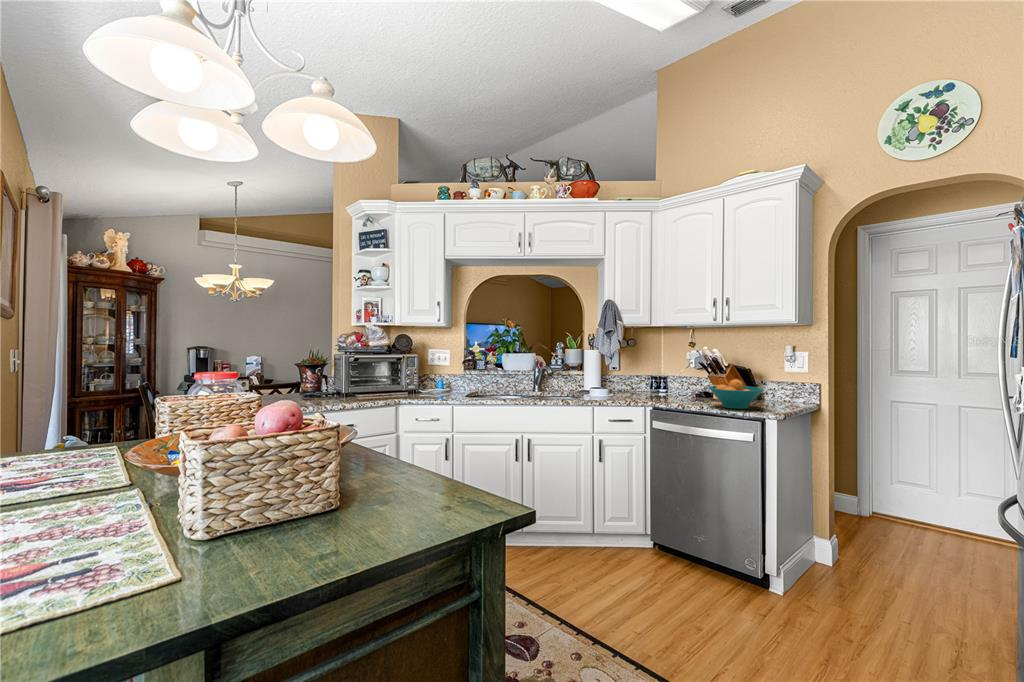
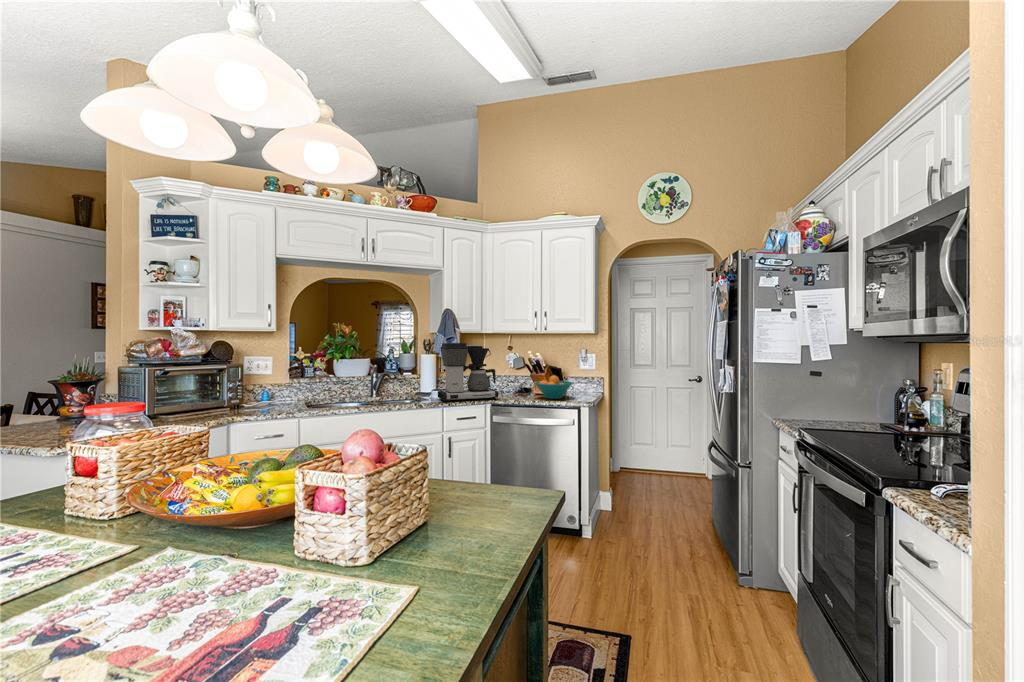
coffee maker: none [594,338,661,404] -> present [438,343,498,402]

